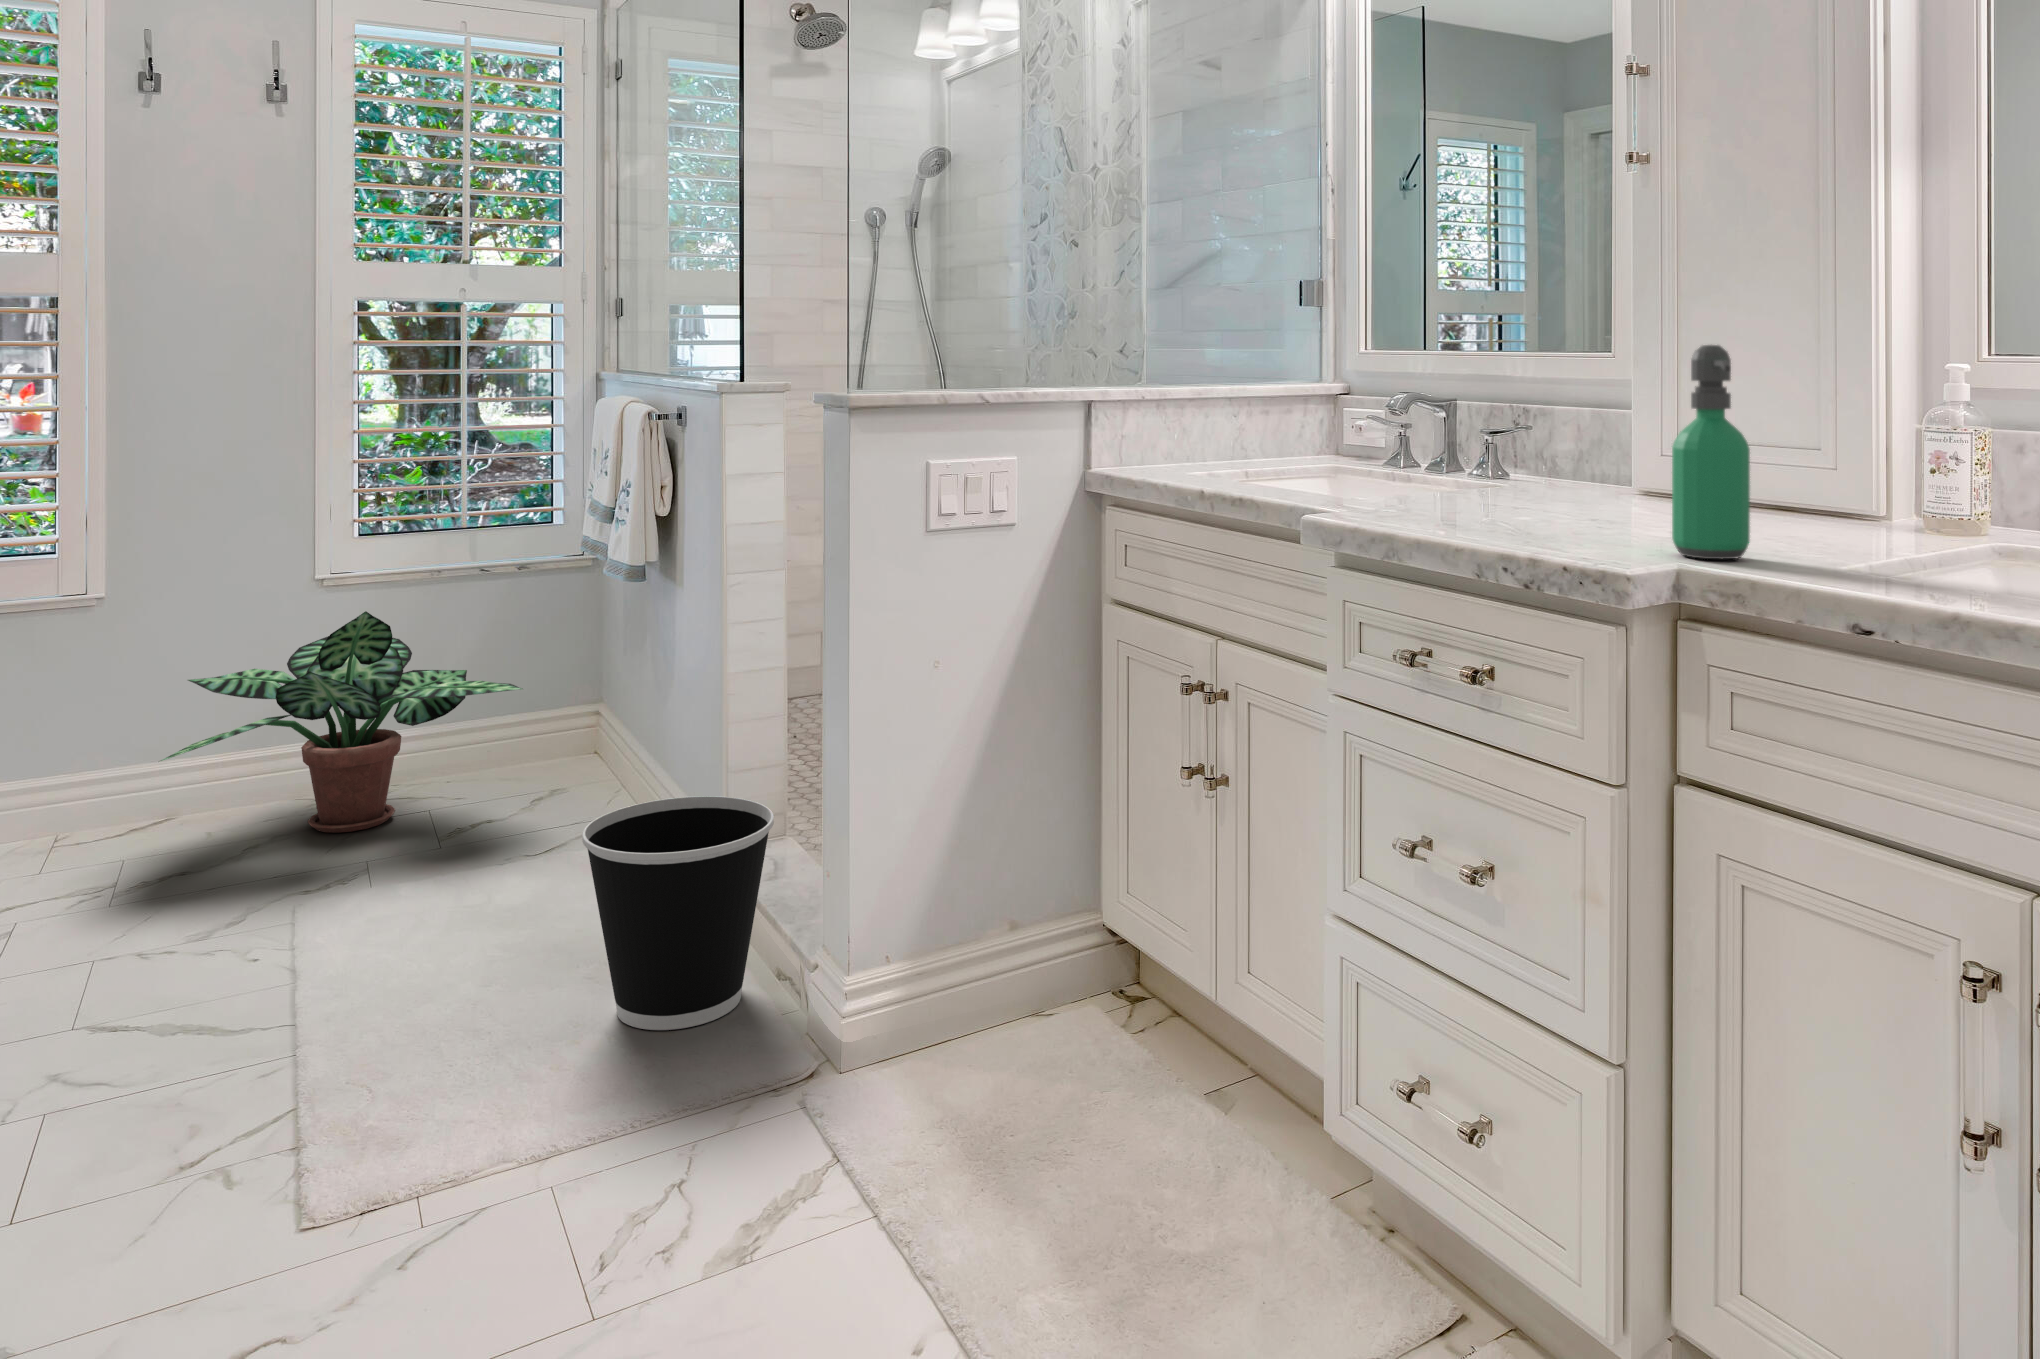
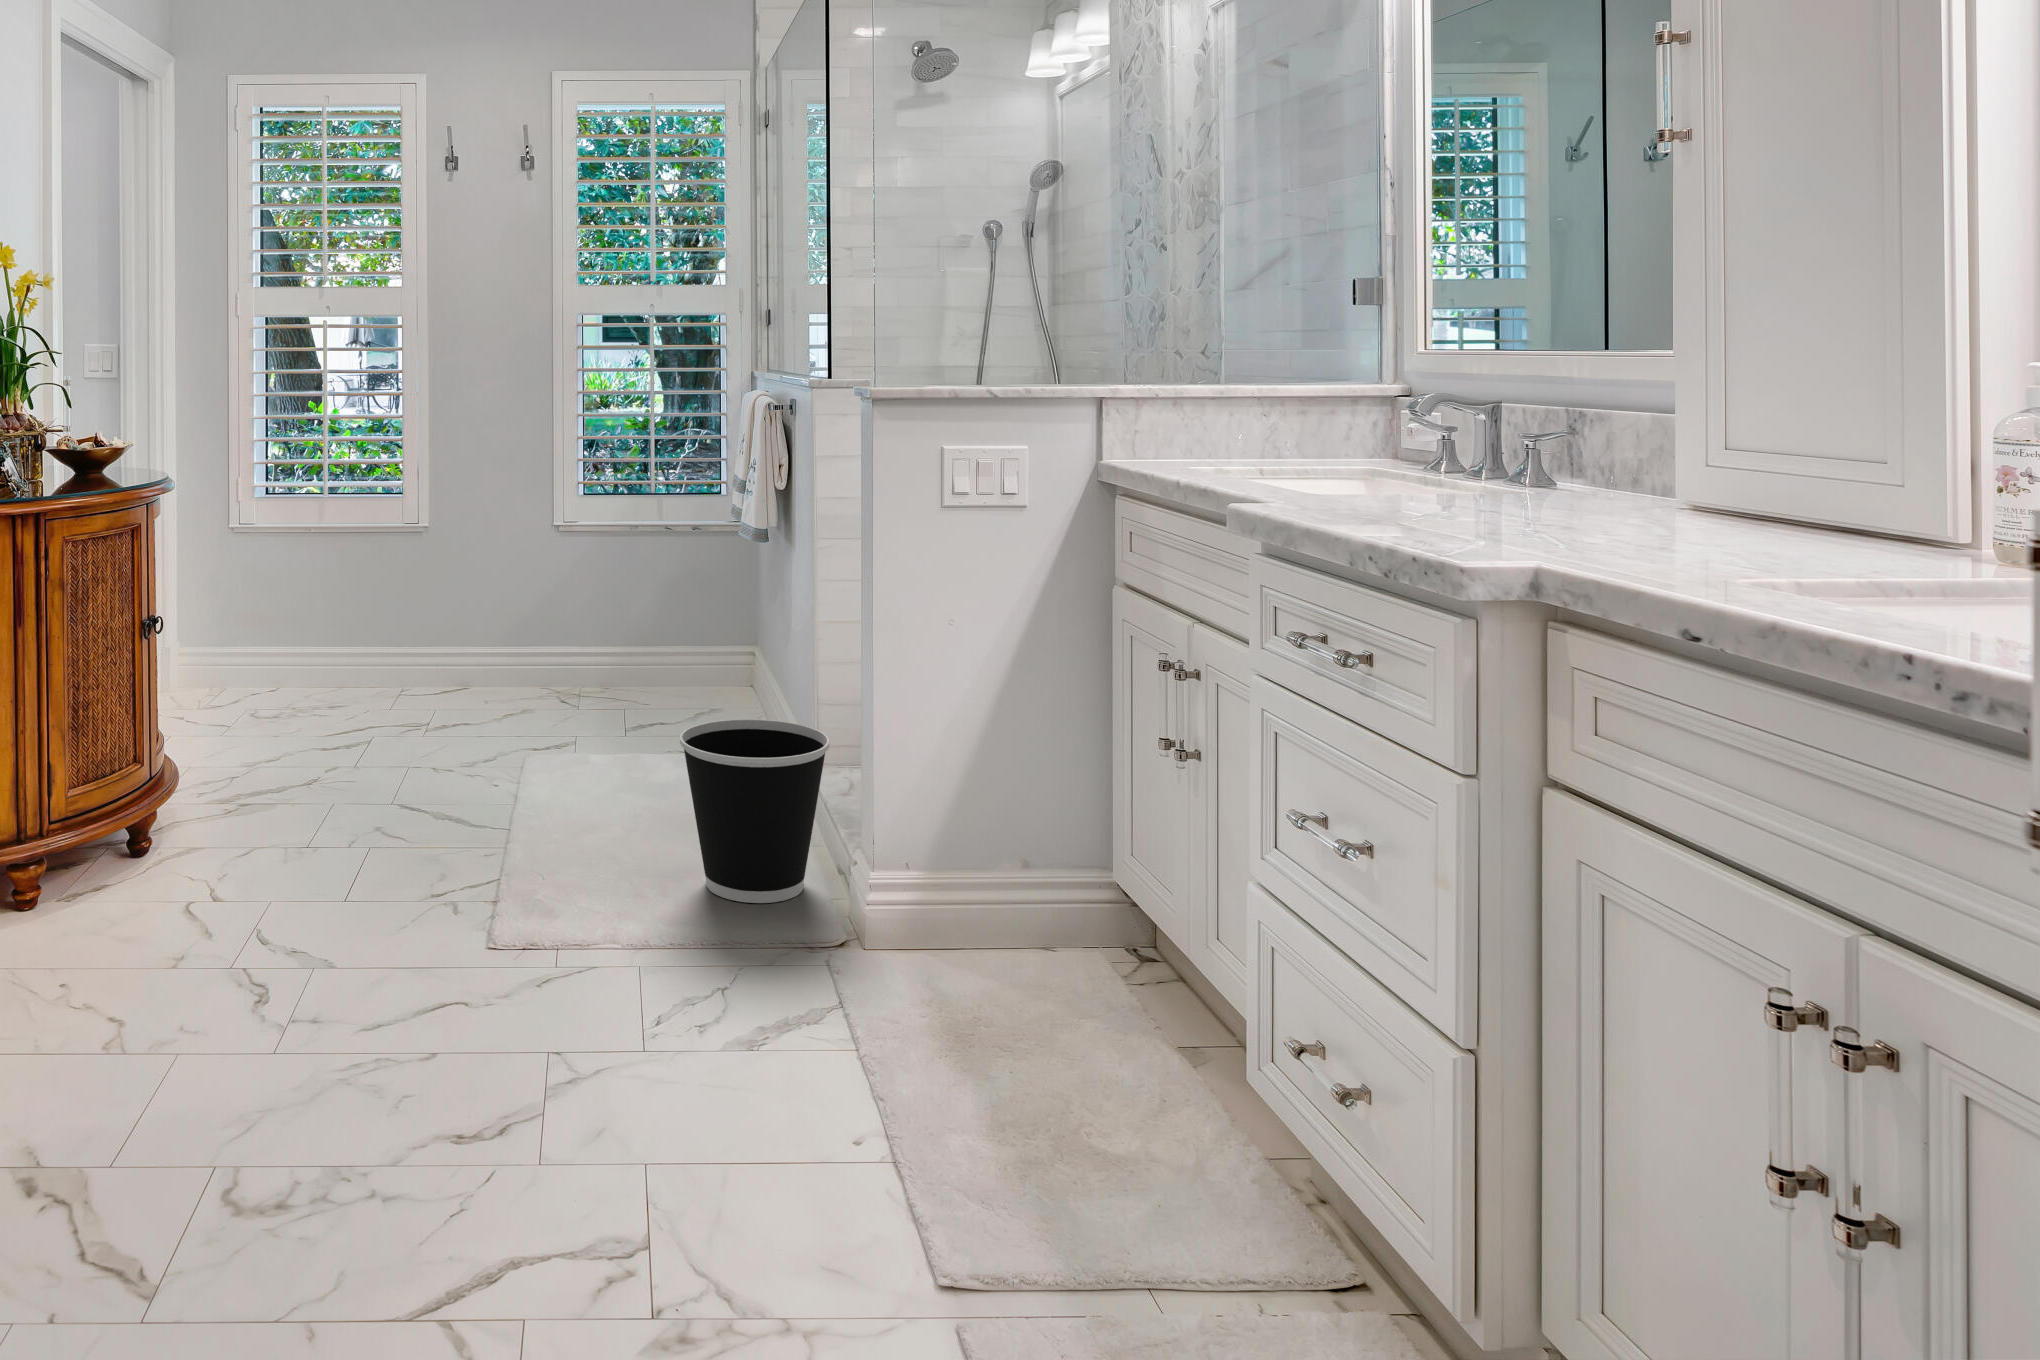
soap dispenser: present [1672,345,1750,559] -> none [1564,337,1658,563]
potted plant: present [161,611,523,833] -> none [435,555,683,724]

